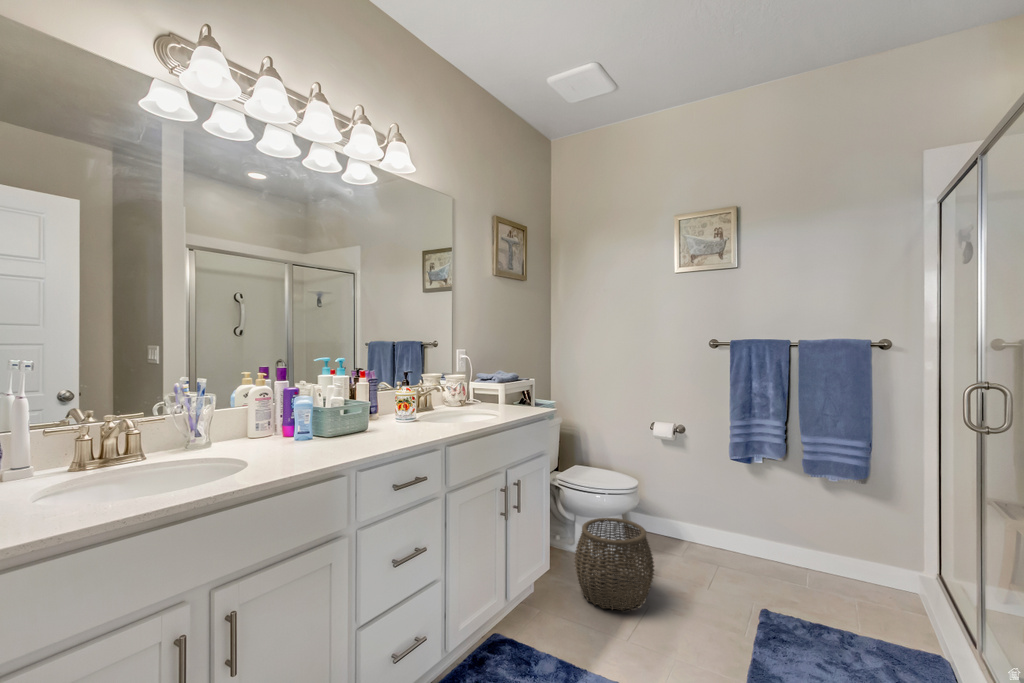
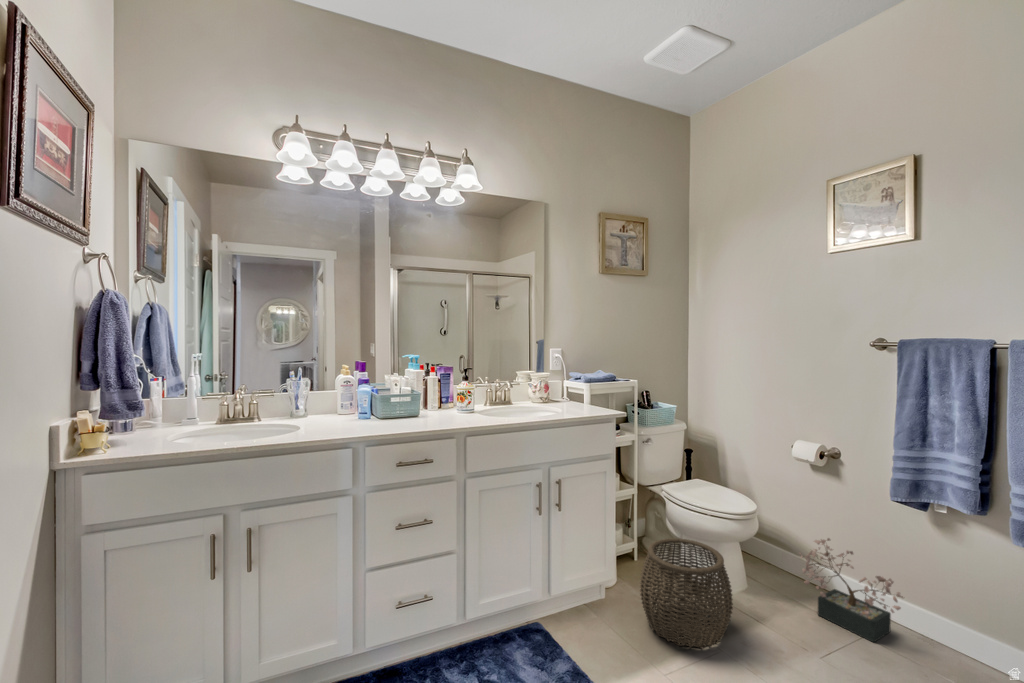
decorative plant: none [669,496,740,567] -> present [799,538,903,642]

